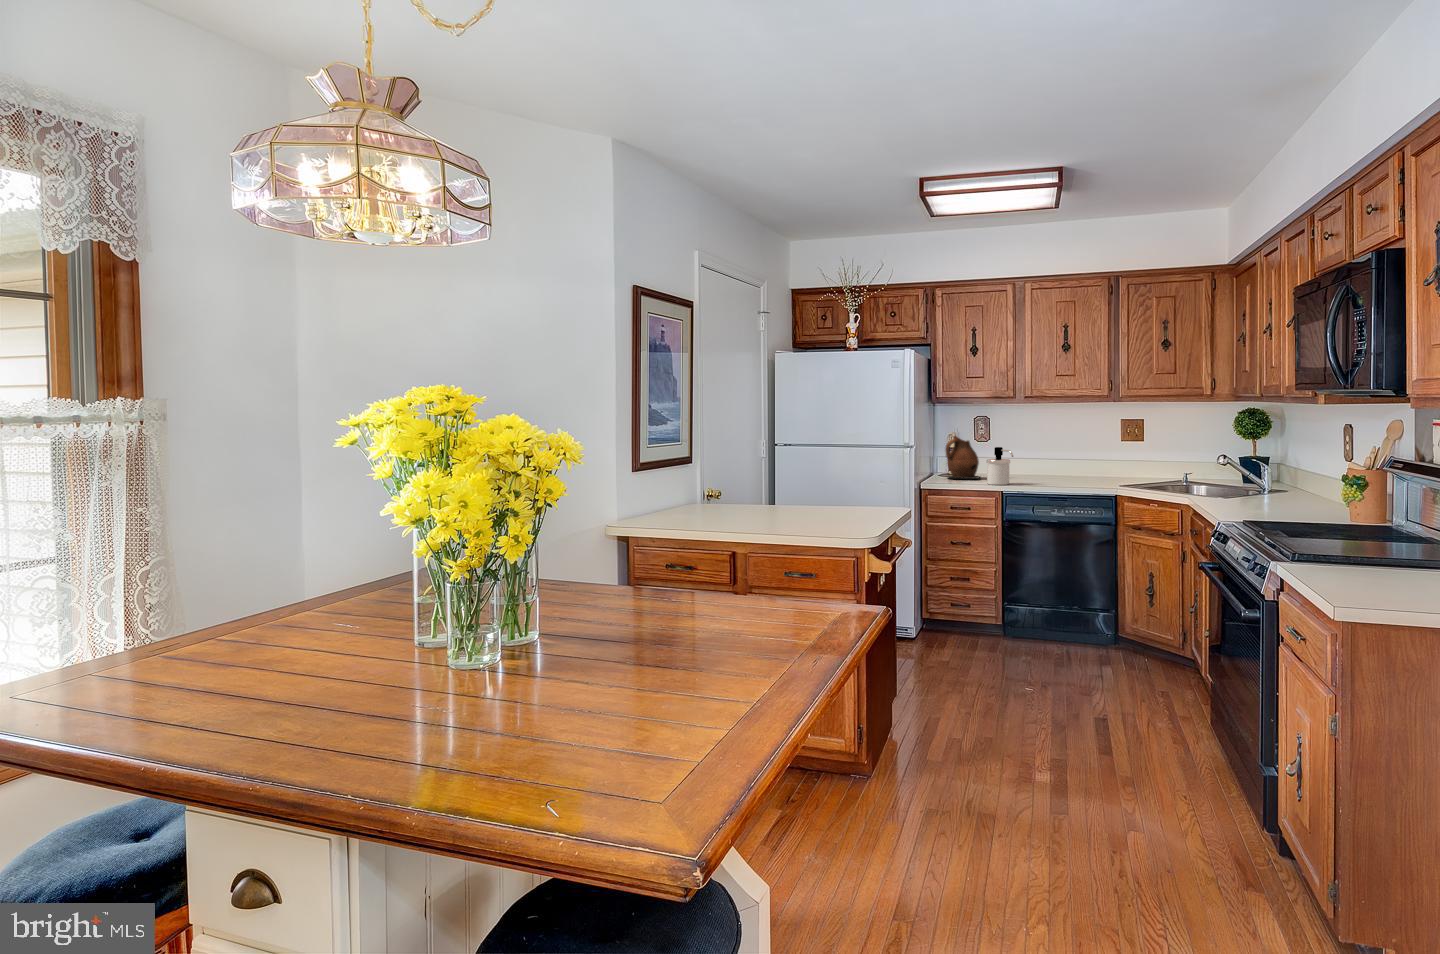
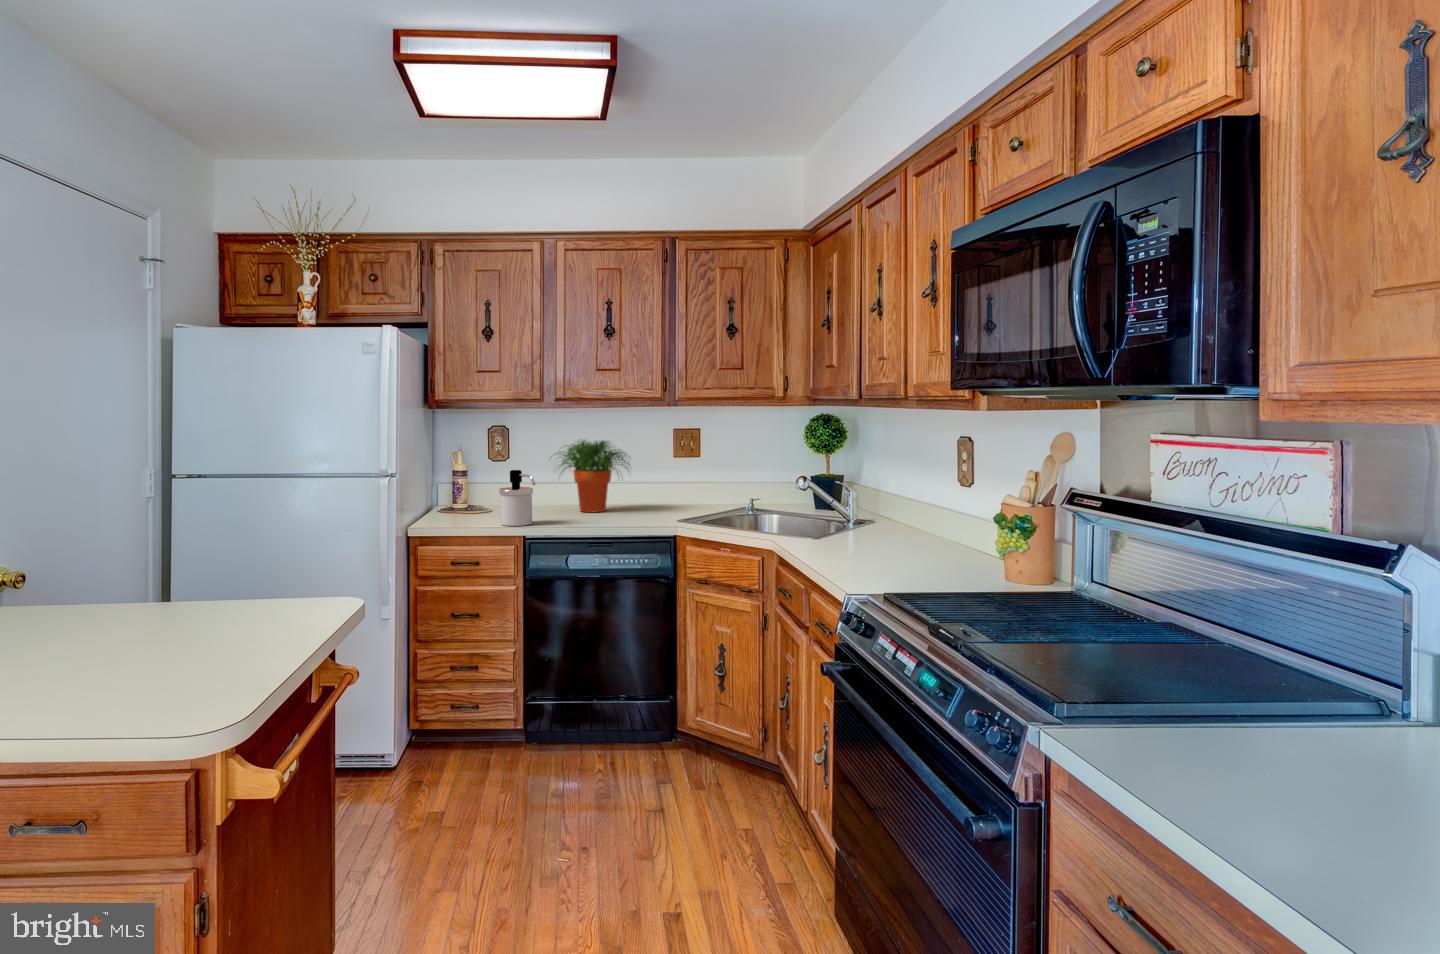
potted plant: none [1018,427,1083,480] -> present [551,440,630,512]
ceramic pitcher: present [945,436,980,479] -> none [443,452,499,516]

